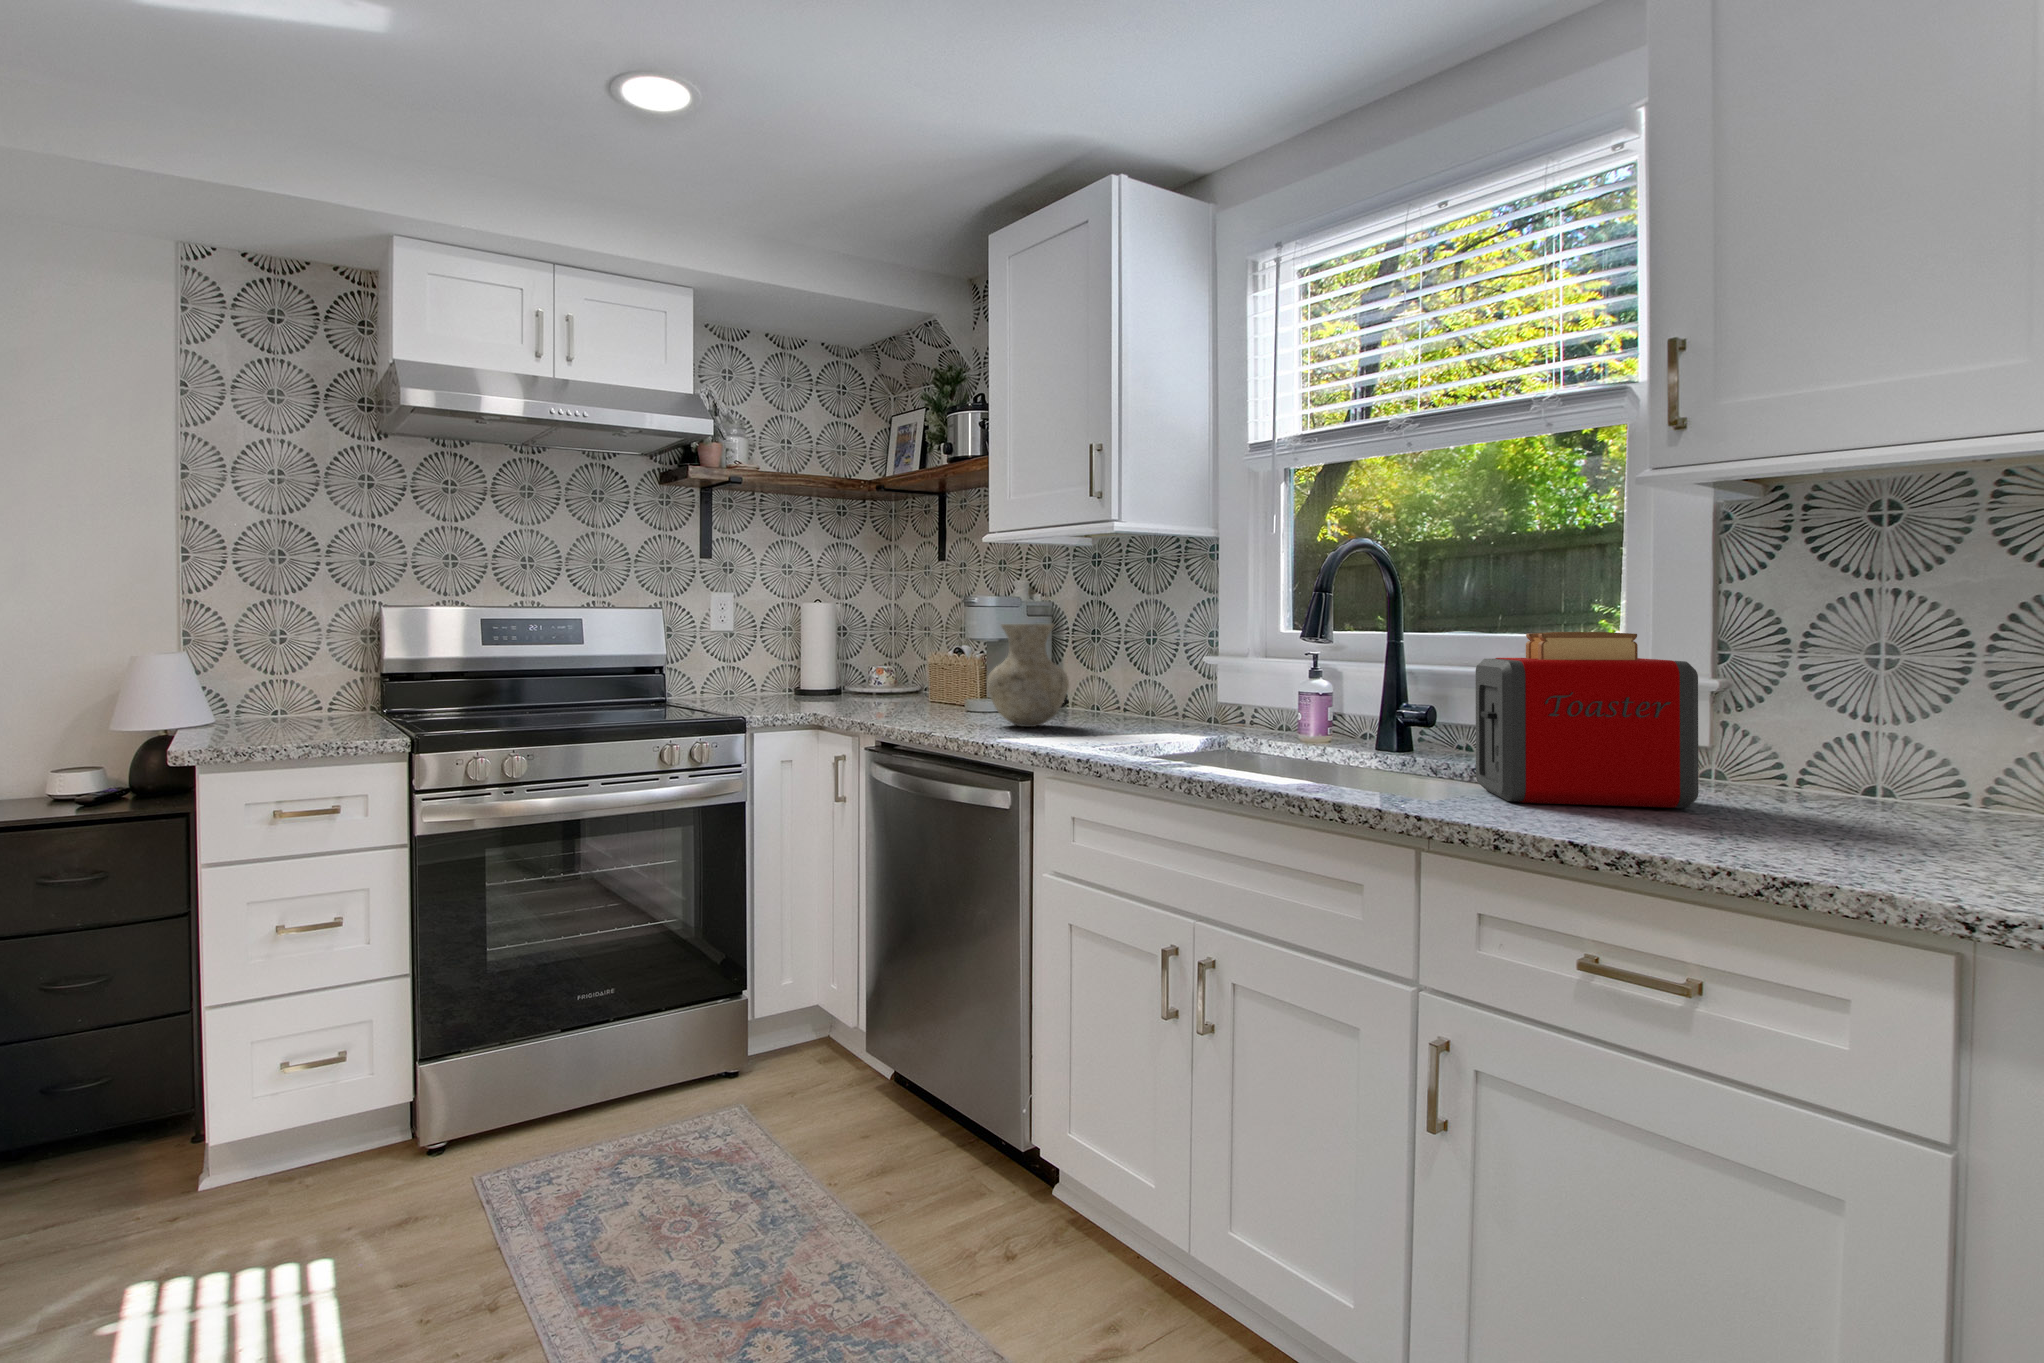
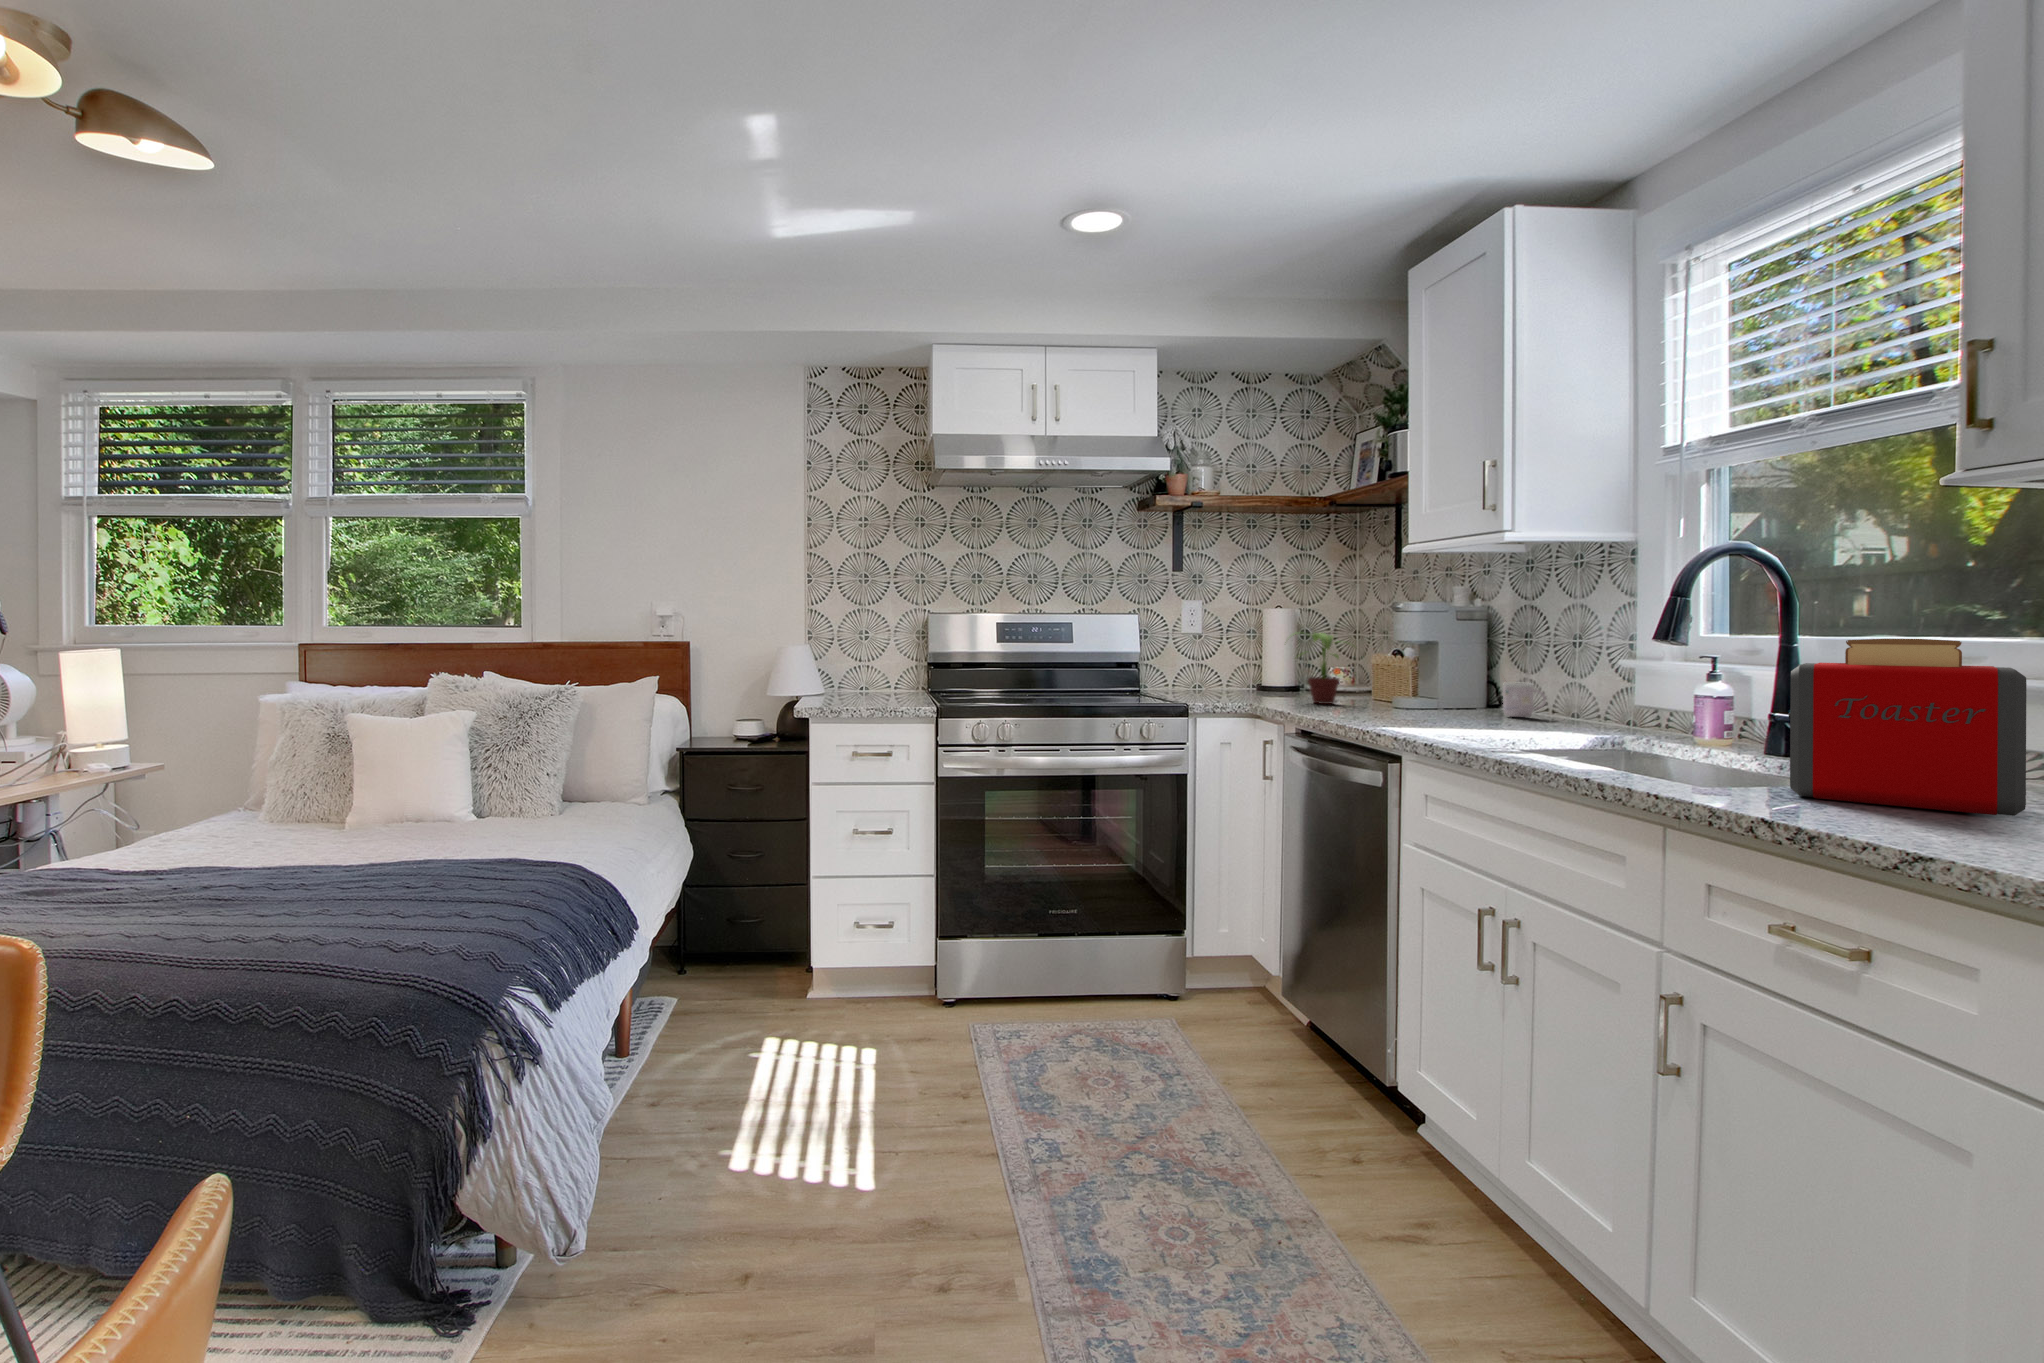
vase: present [987,624,1069,727] -> none [1393,627,1474,719]
potted plant: none [852,631,929,714] -> present [1295,632,1347,704]
mug: none [1078,674,1122,719] -> present [1503,682,1546,717]

